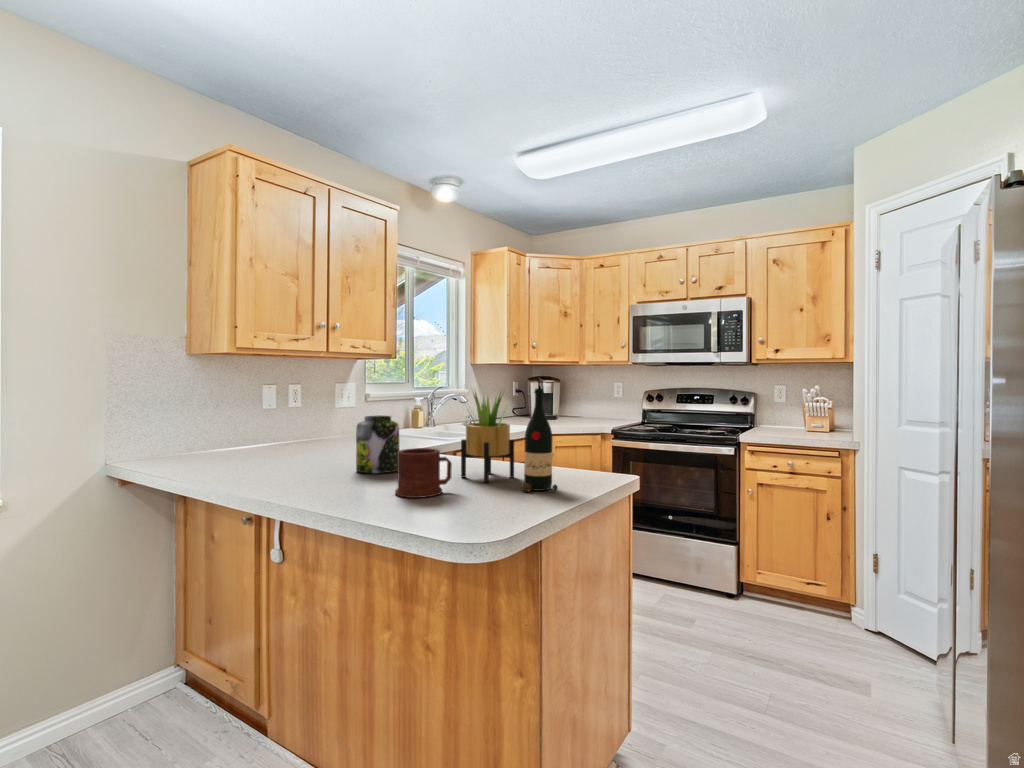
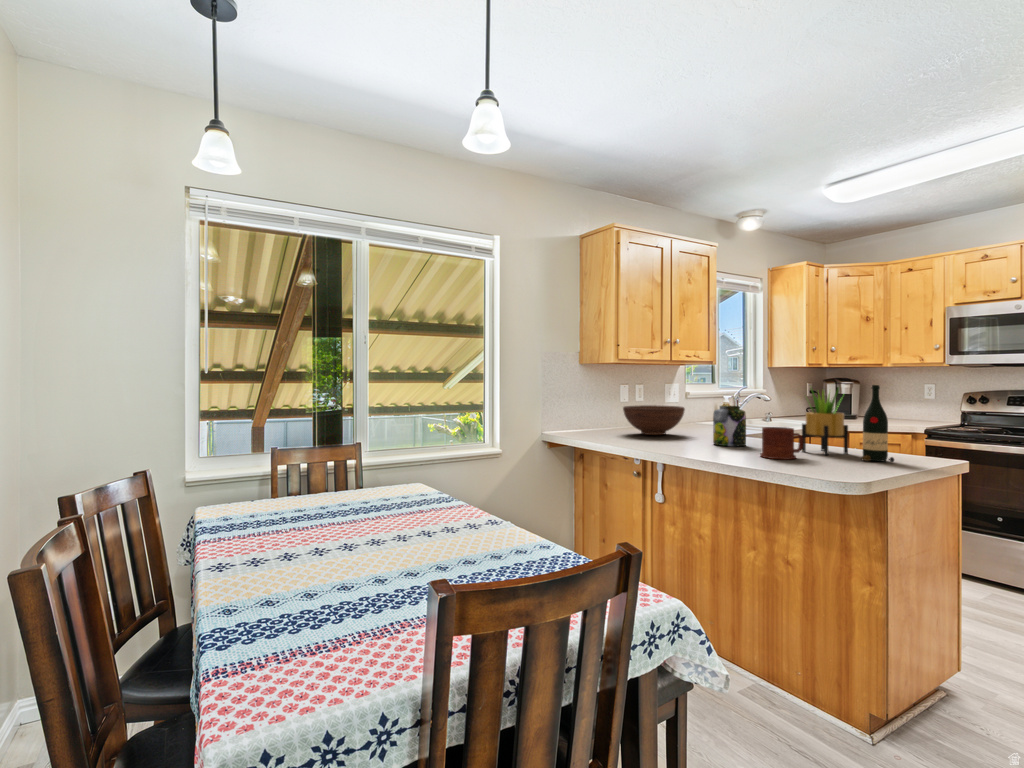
fruit bowl: none [248,414,338,457] -> present [623,405,685,435]

